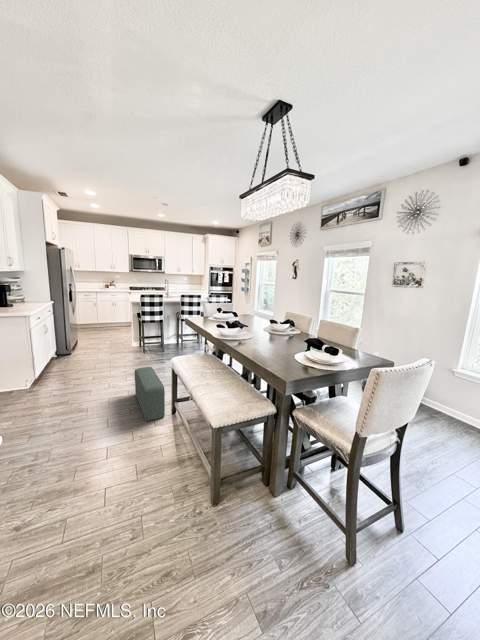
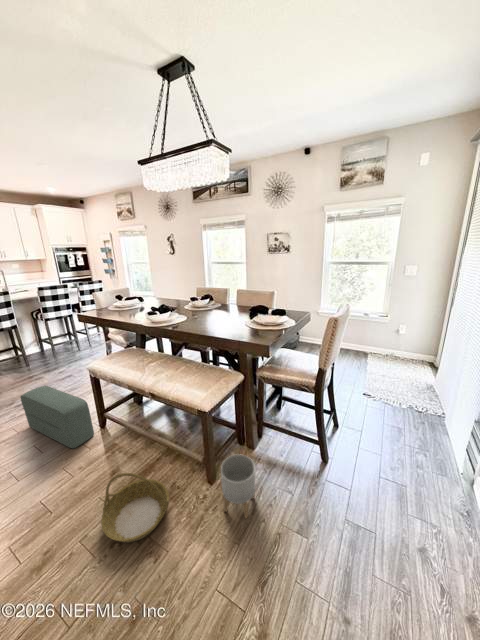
basket: none [116,450,175,515] -> present [101,473,169,542]
planter: none [206,484,242,560] -> present [221,454,255,518]

